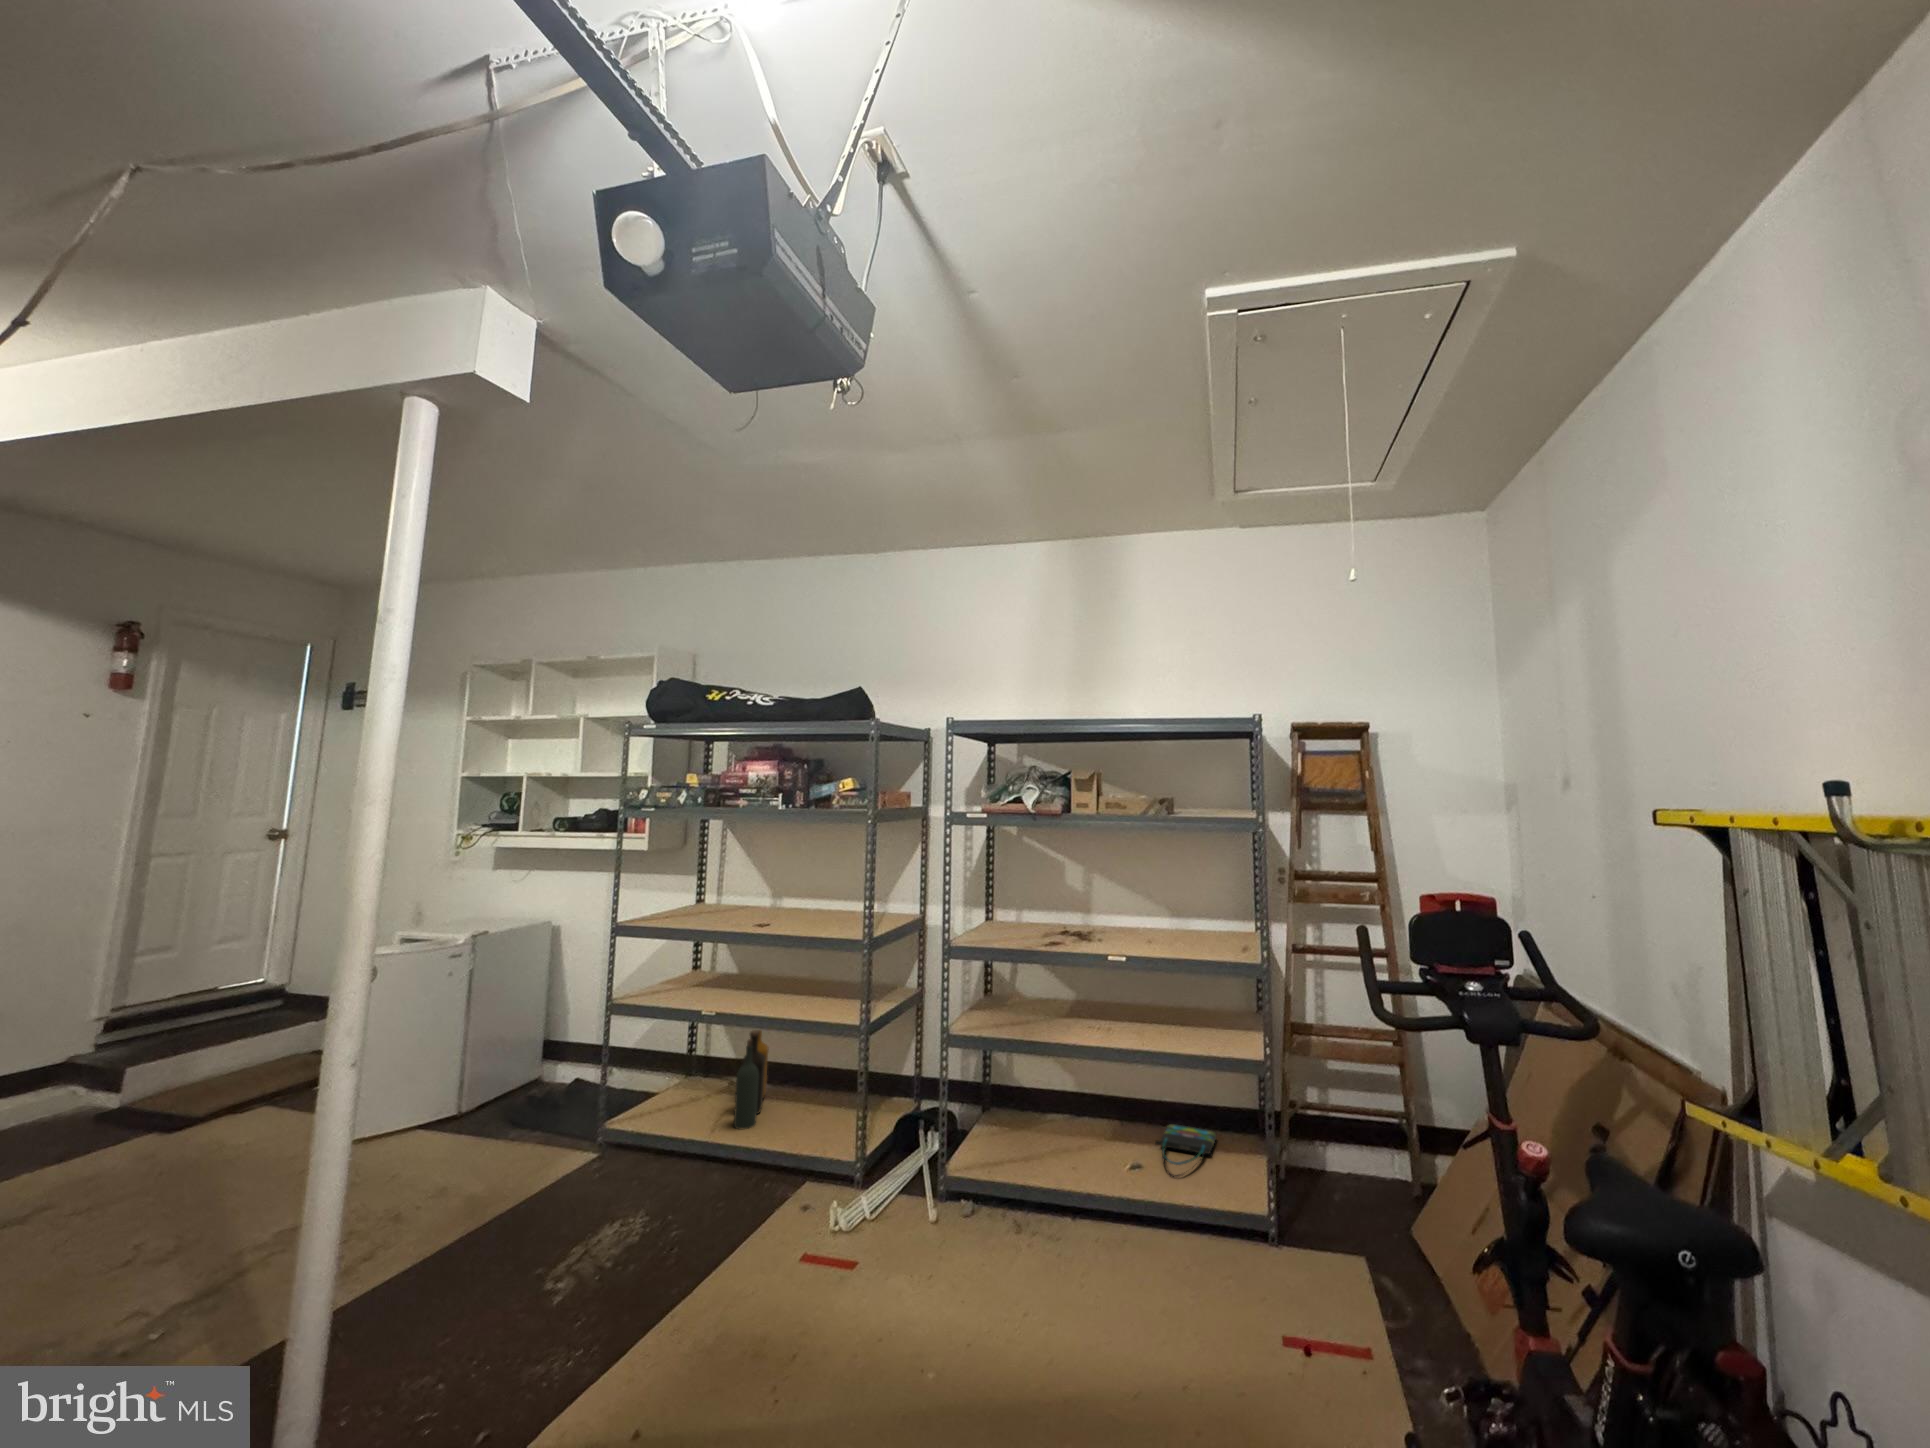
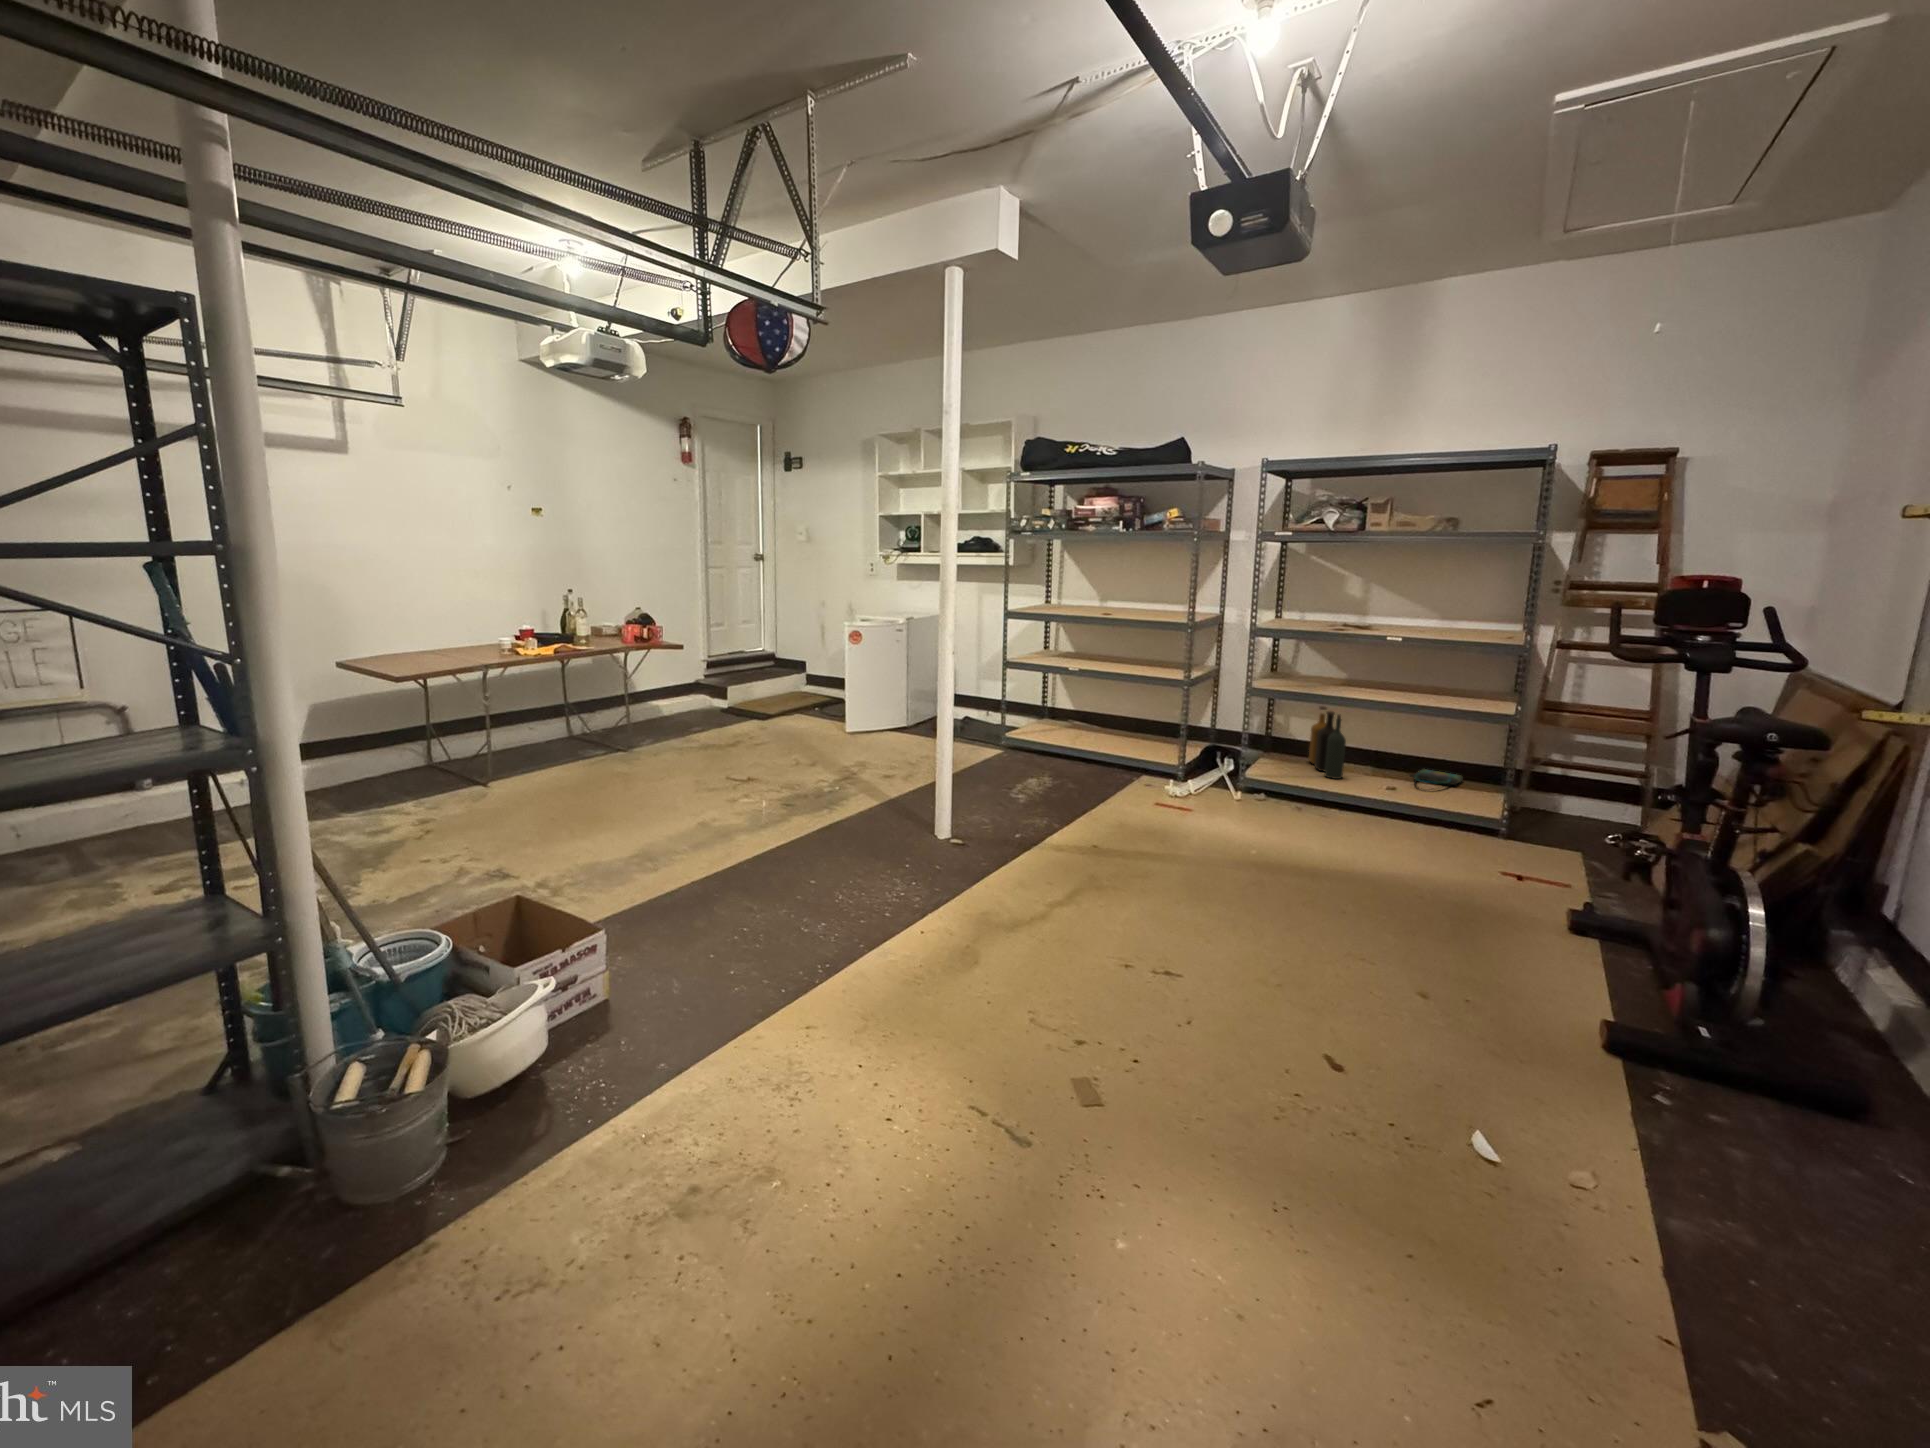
bottle: present [734,1030,769,1129] -> present [1309,706,1346,779]

